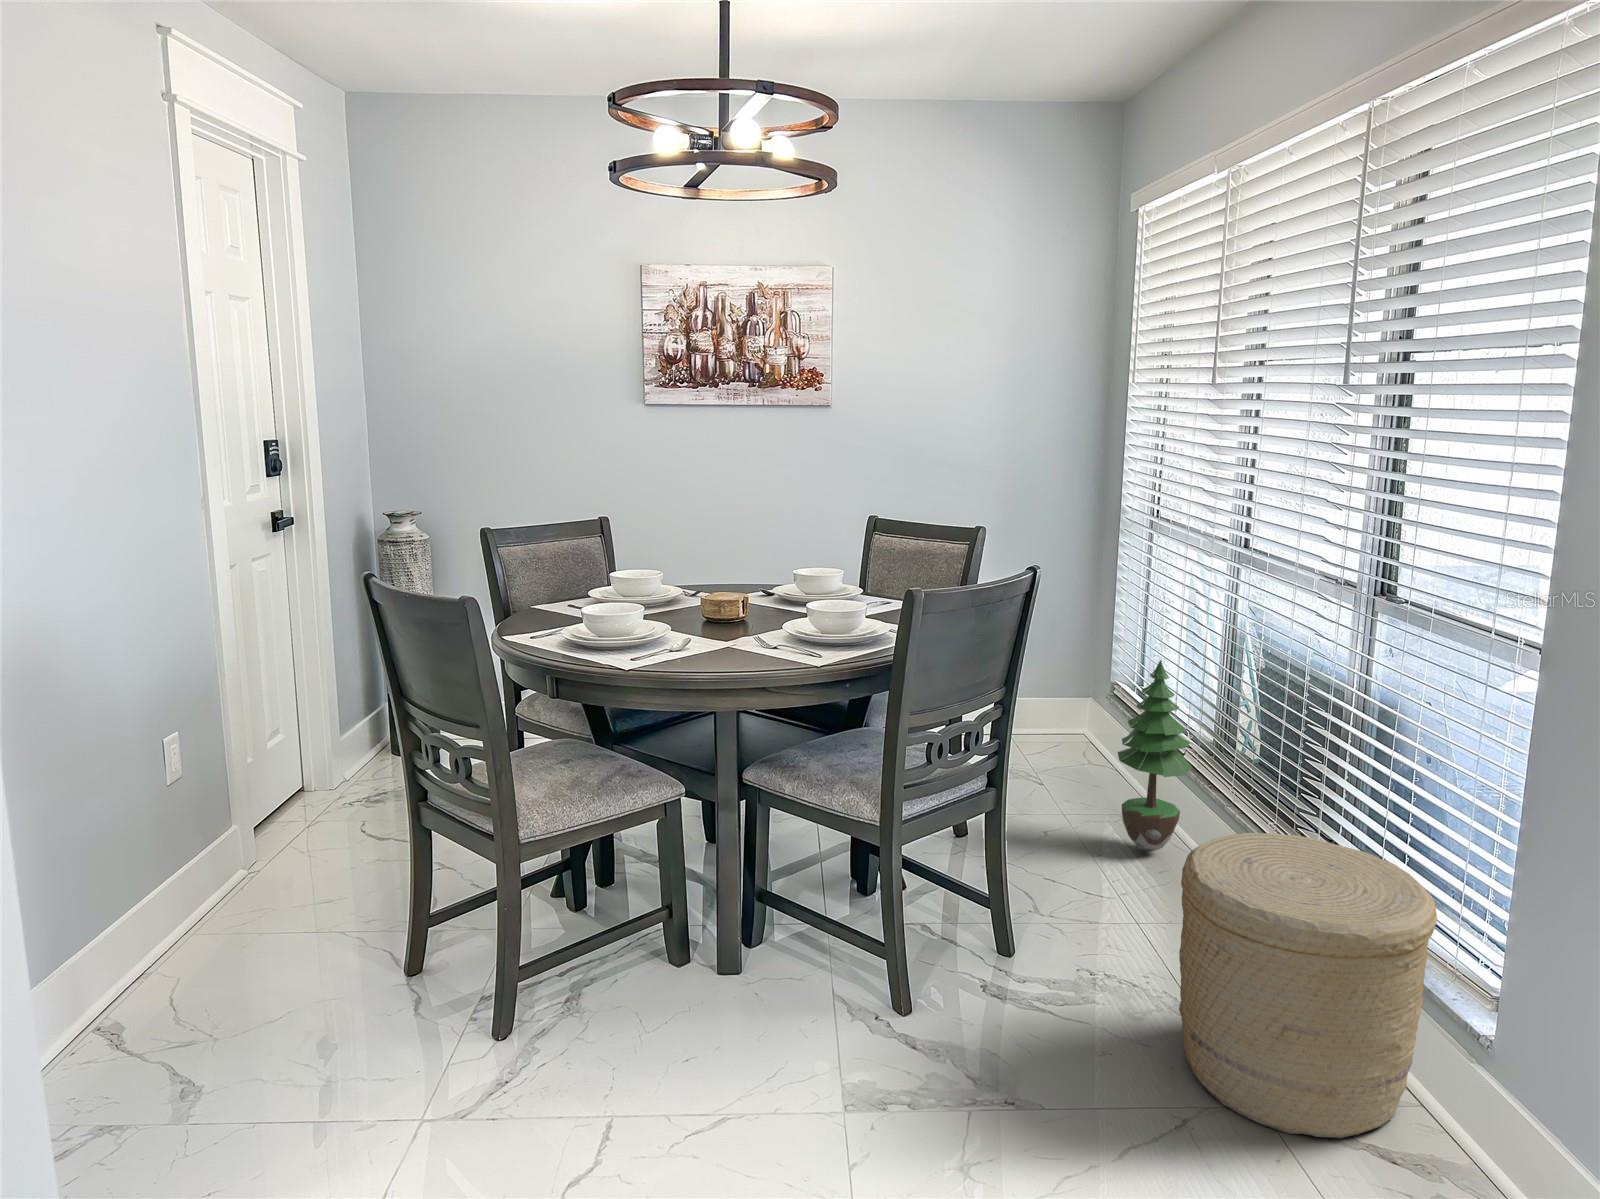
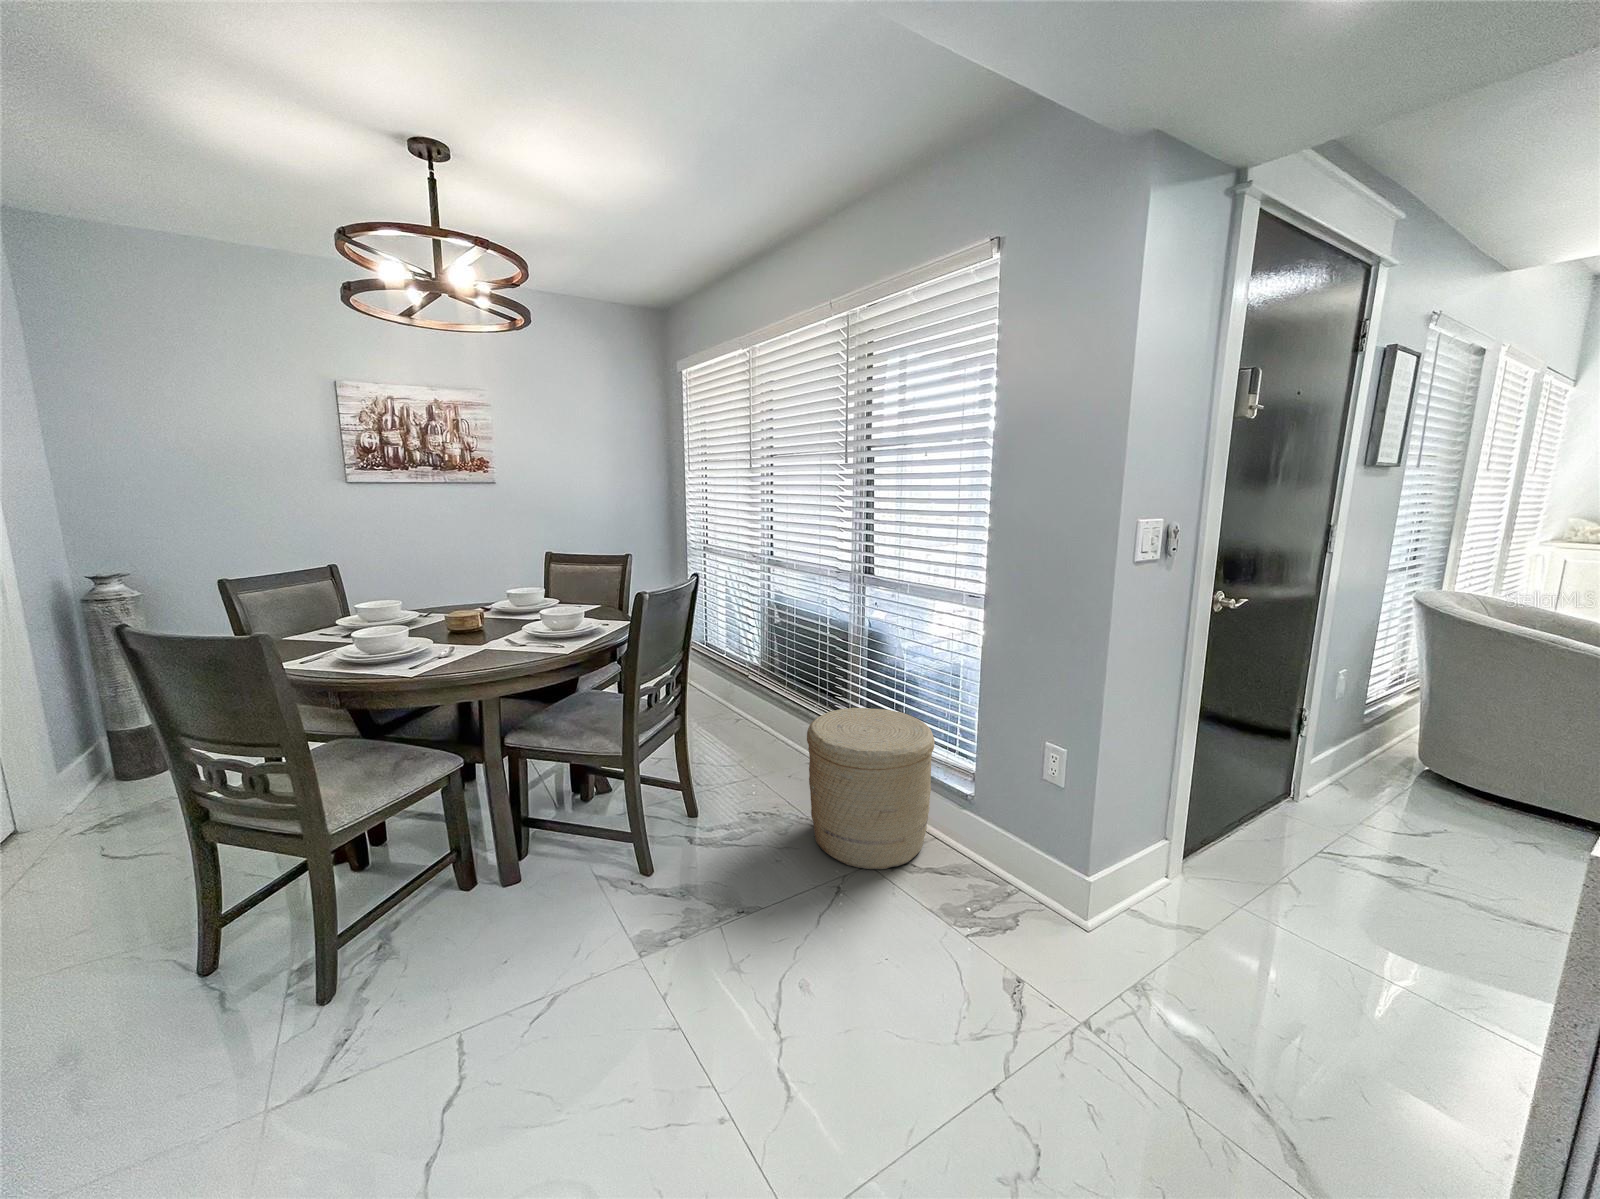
potted tree: present [1118,660,1192,852] -> none [722,626,763,737]

